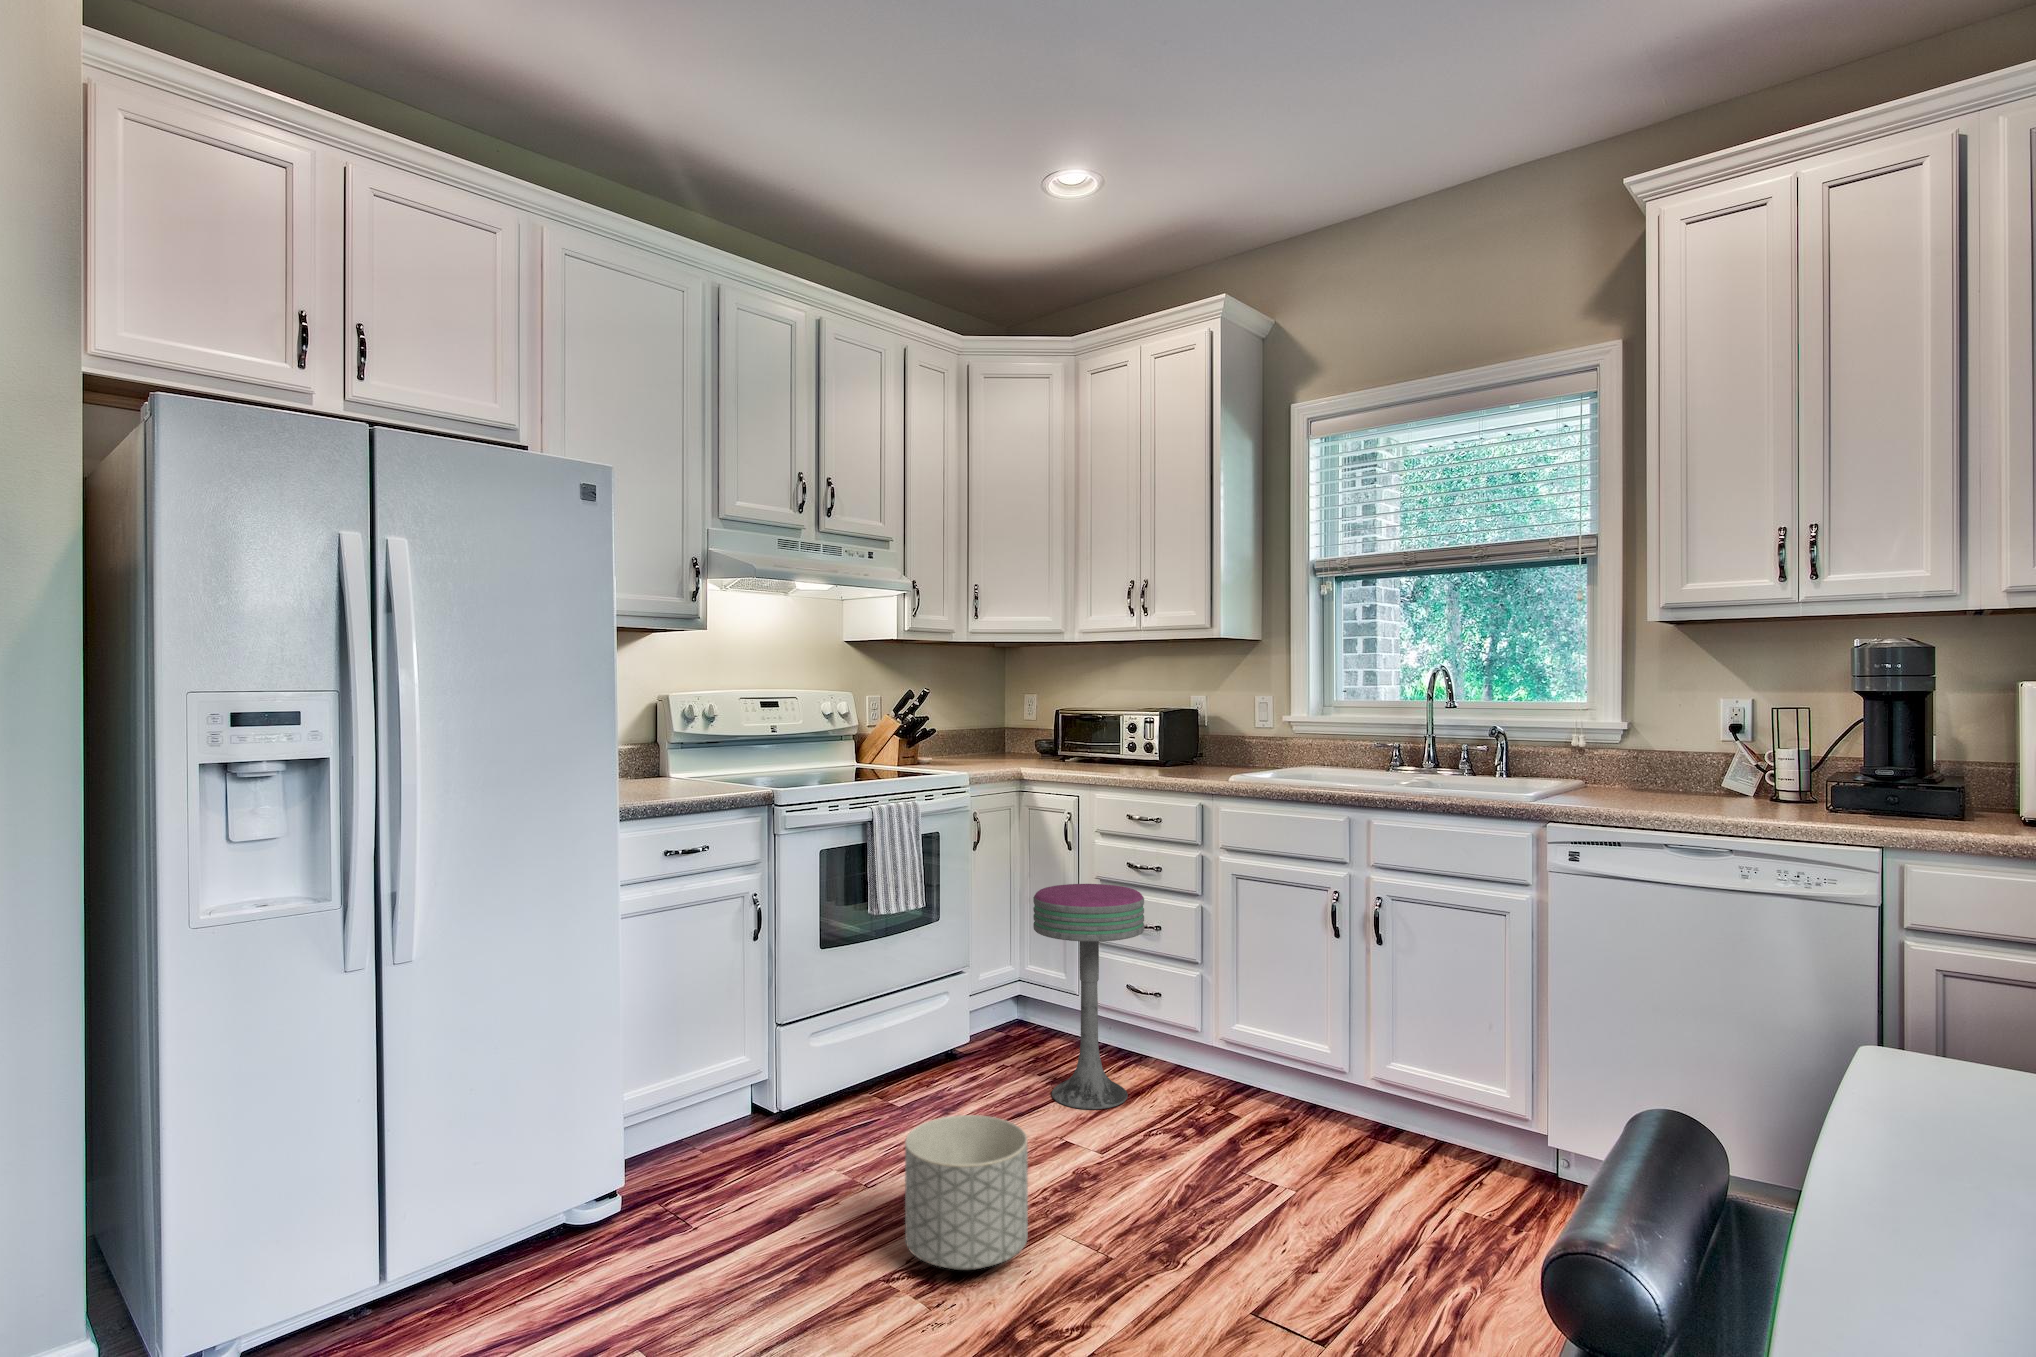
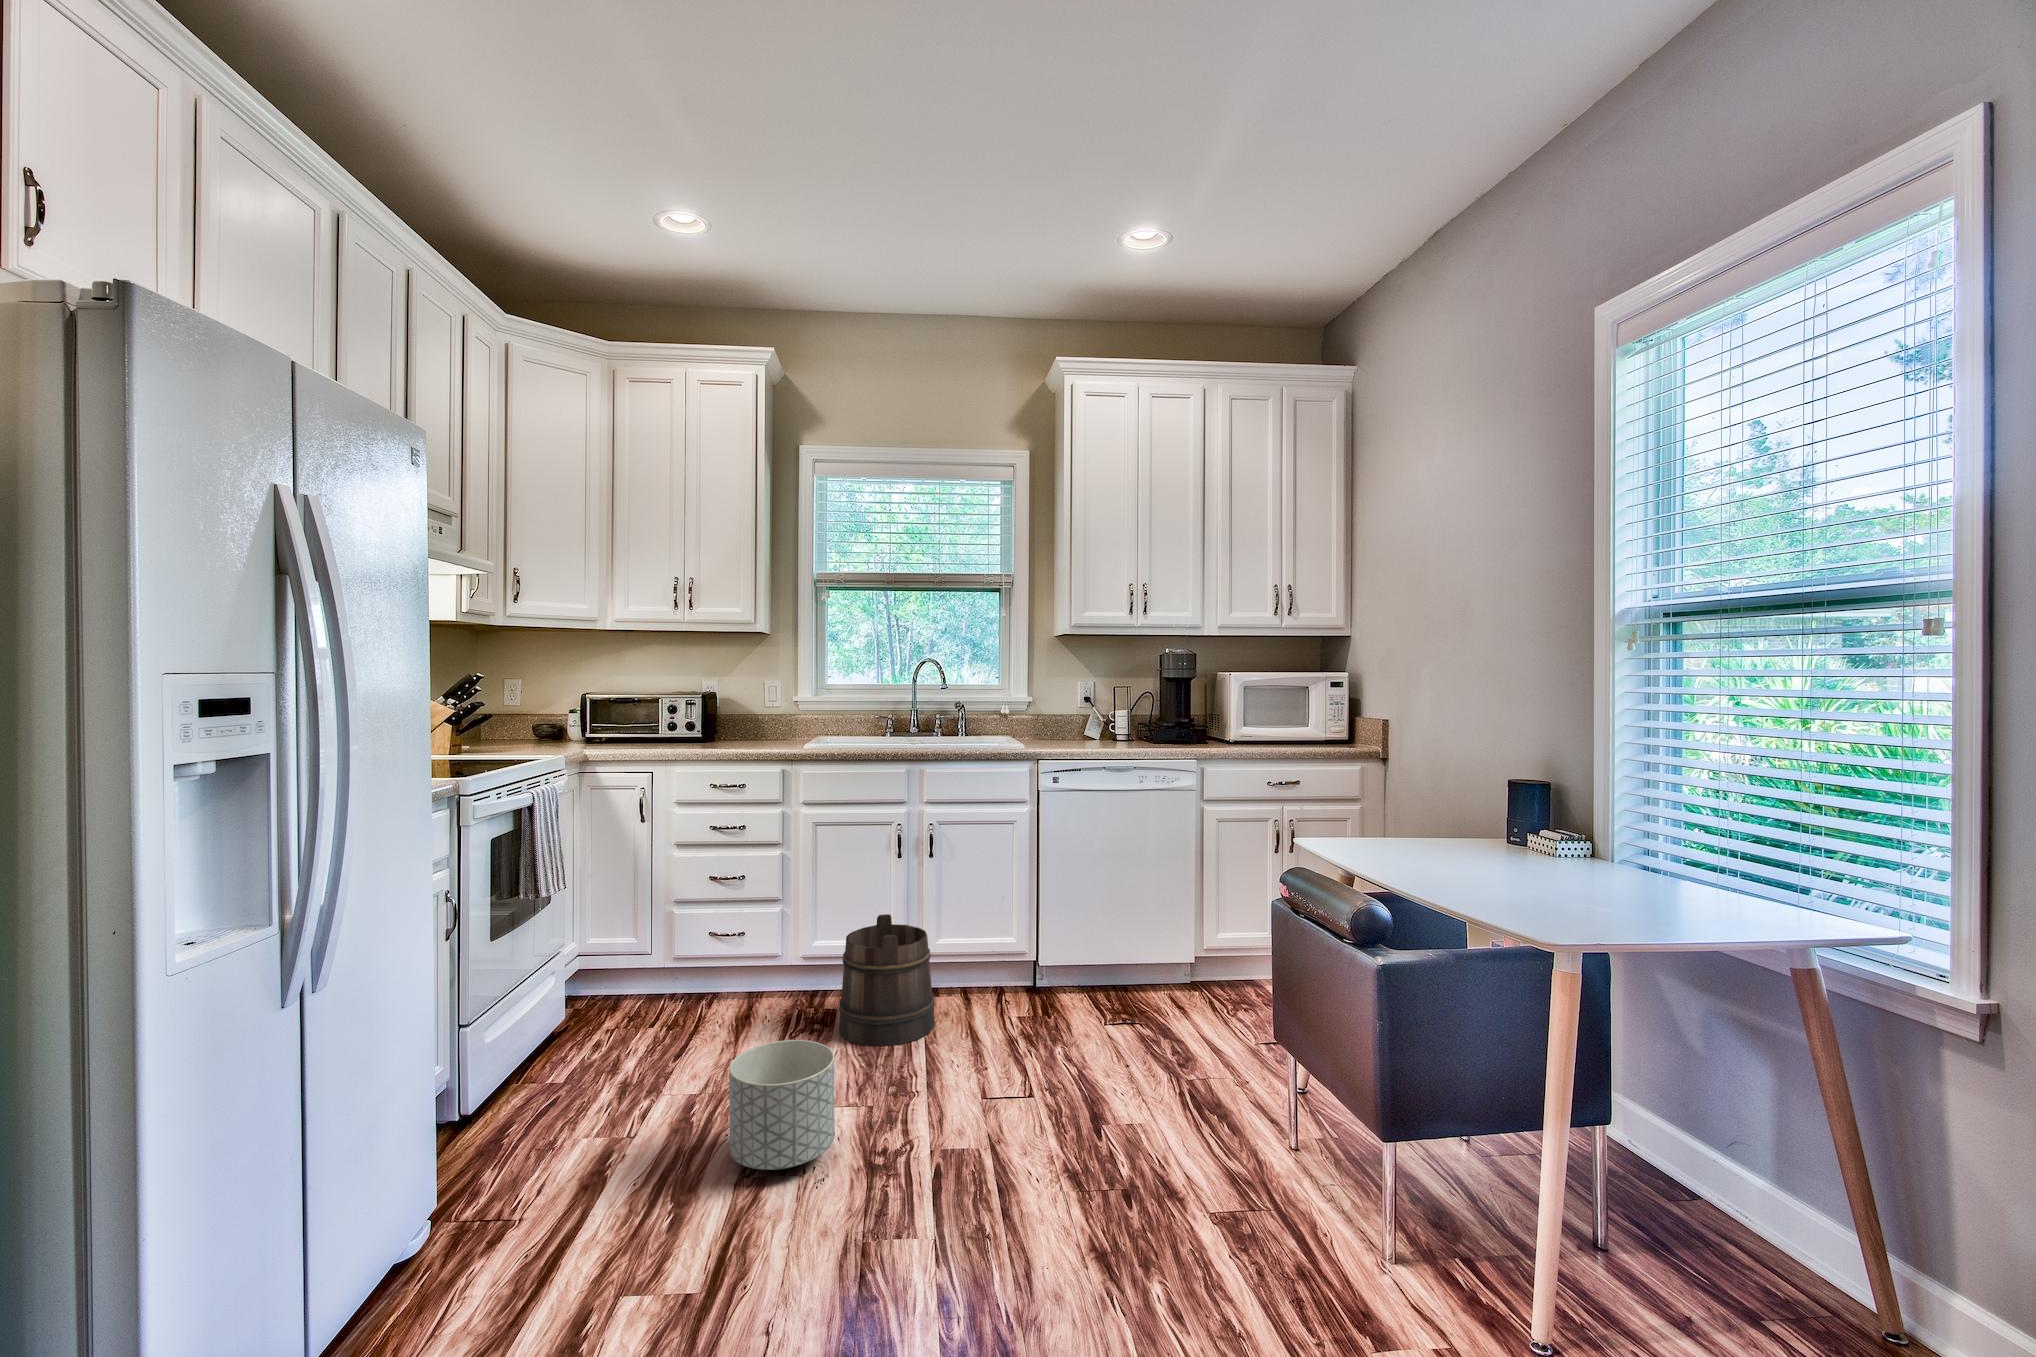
bar stool: present [1033,884,1144,1109] -> none [653,846,754,1039]
bucket: none [1200,1013,1335,1199] -> present [839,914,935,1047]

